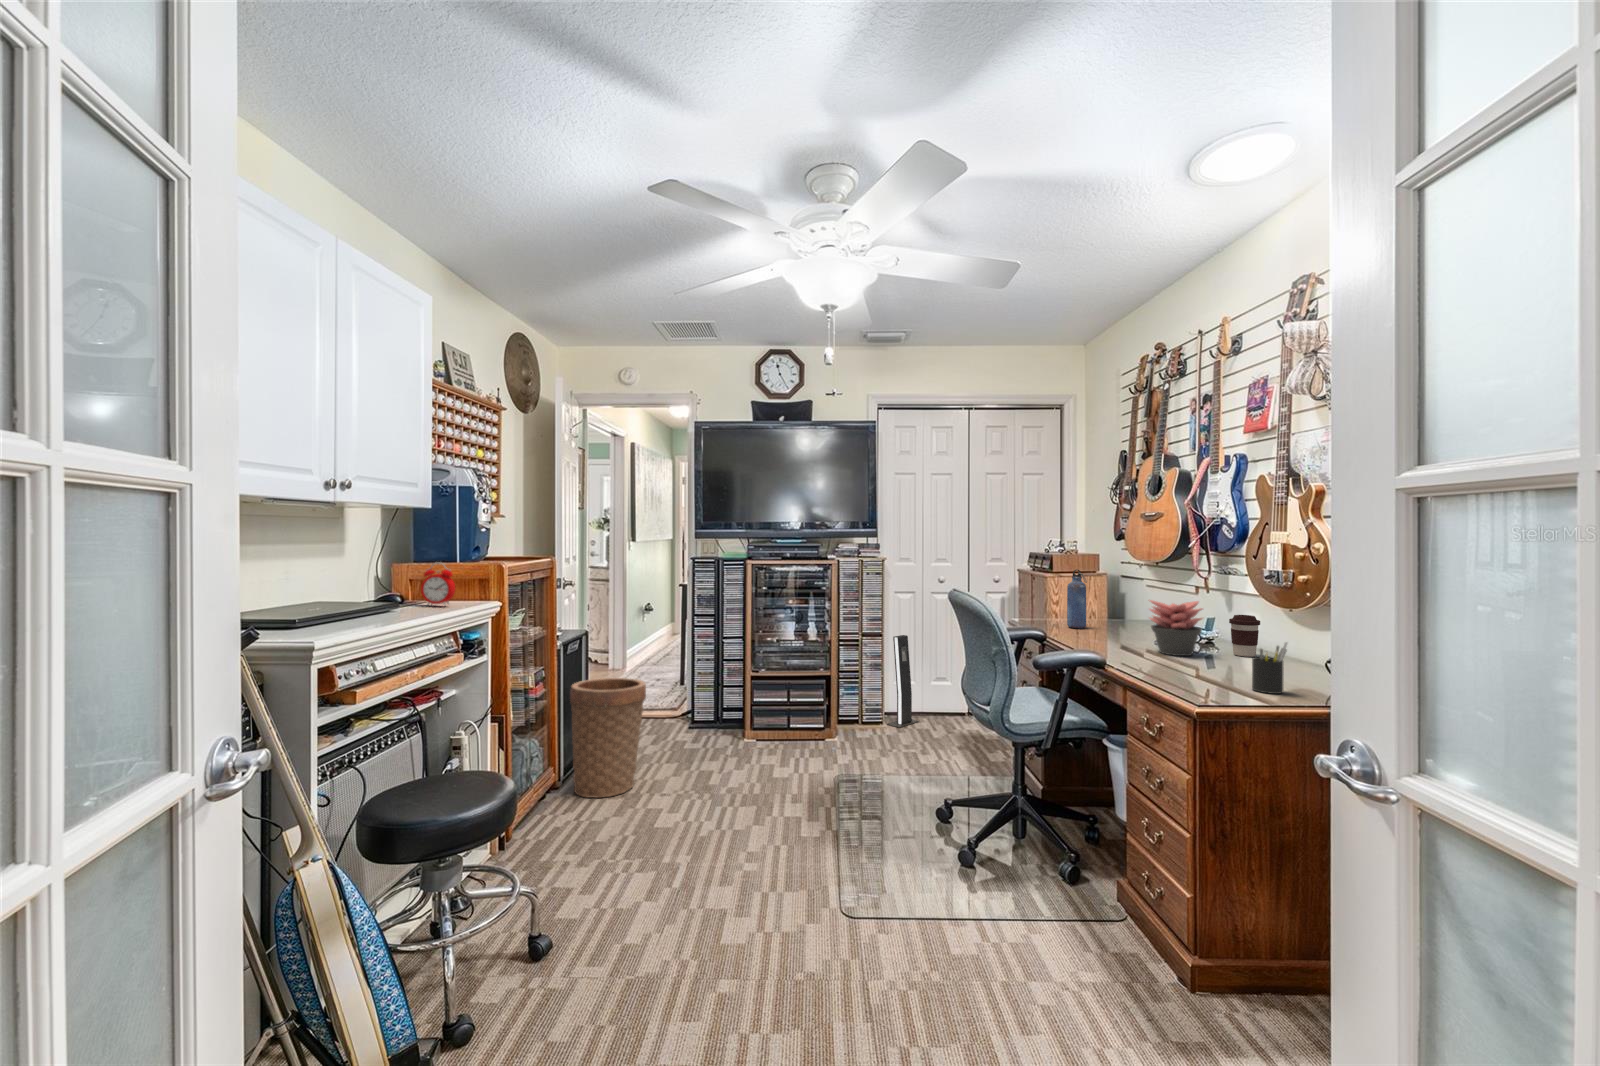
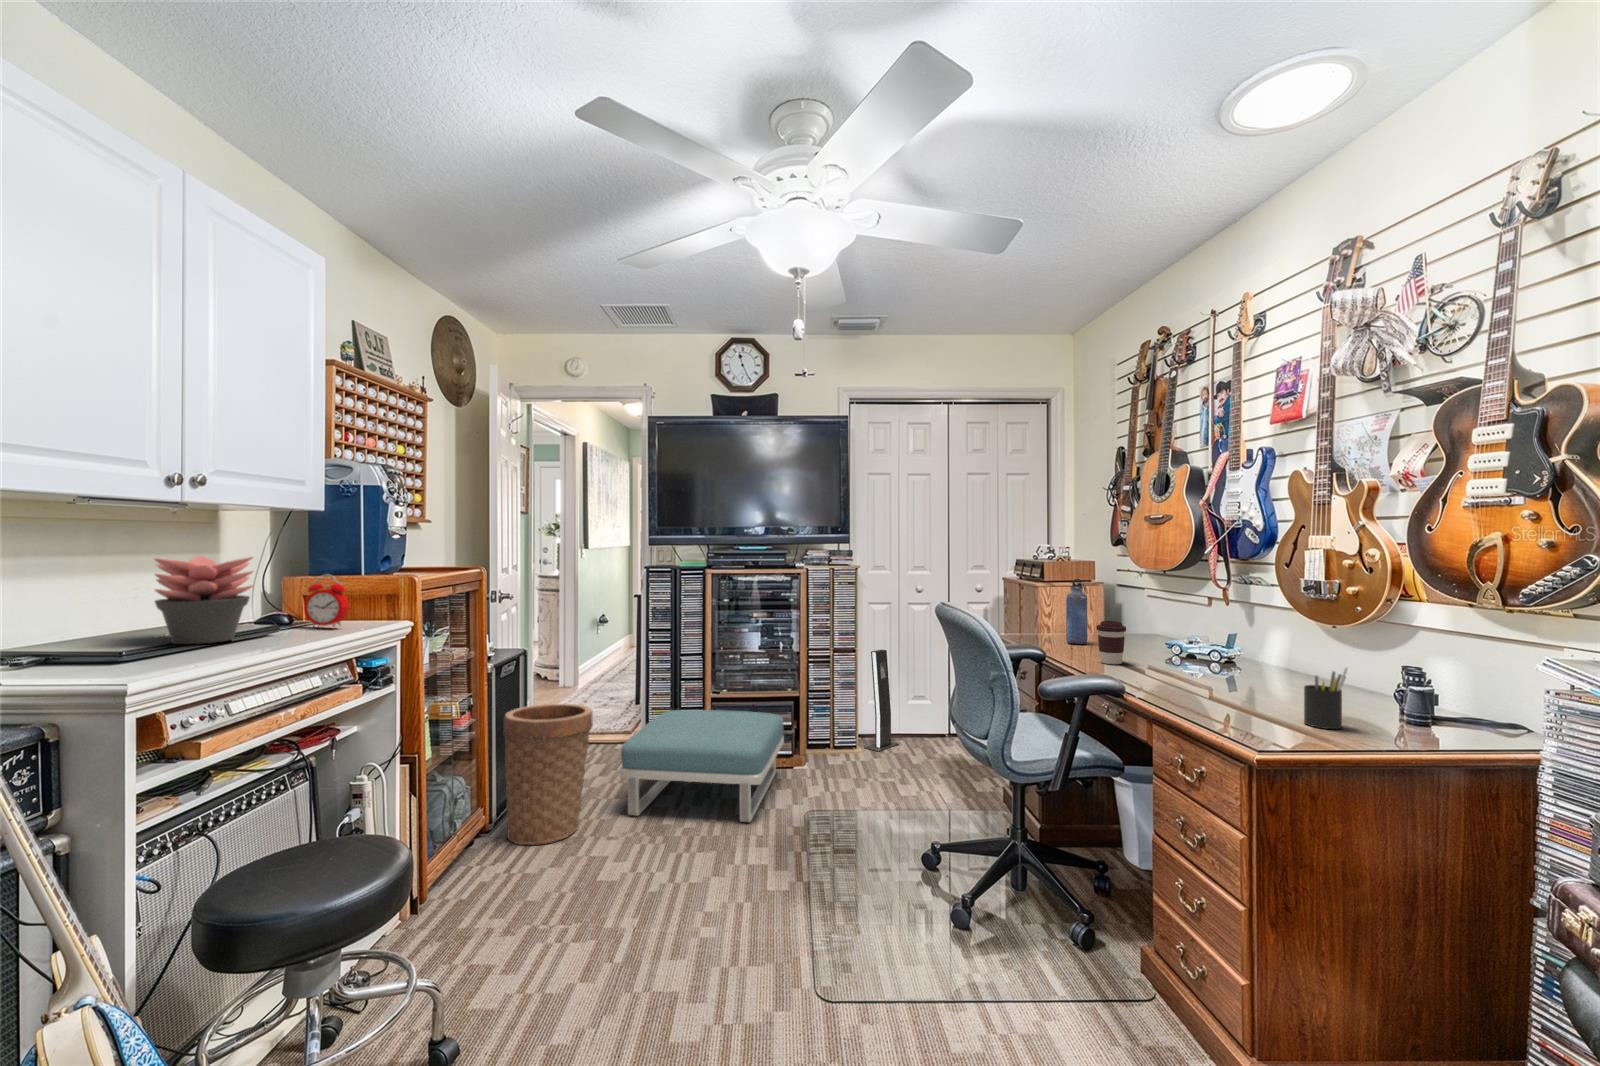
succulent plant: present [1150,600,1203,656] -> present [155,556,253,644]
coffee cup: present [1229,615,1260,657] -> present [1096,621,1126,664]
footstool: none [669,687,814,783] -> present [620,710,784,822]

